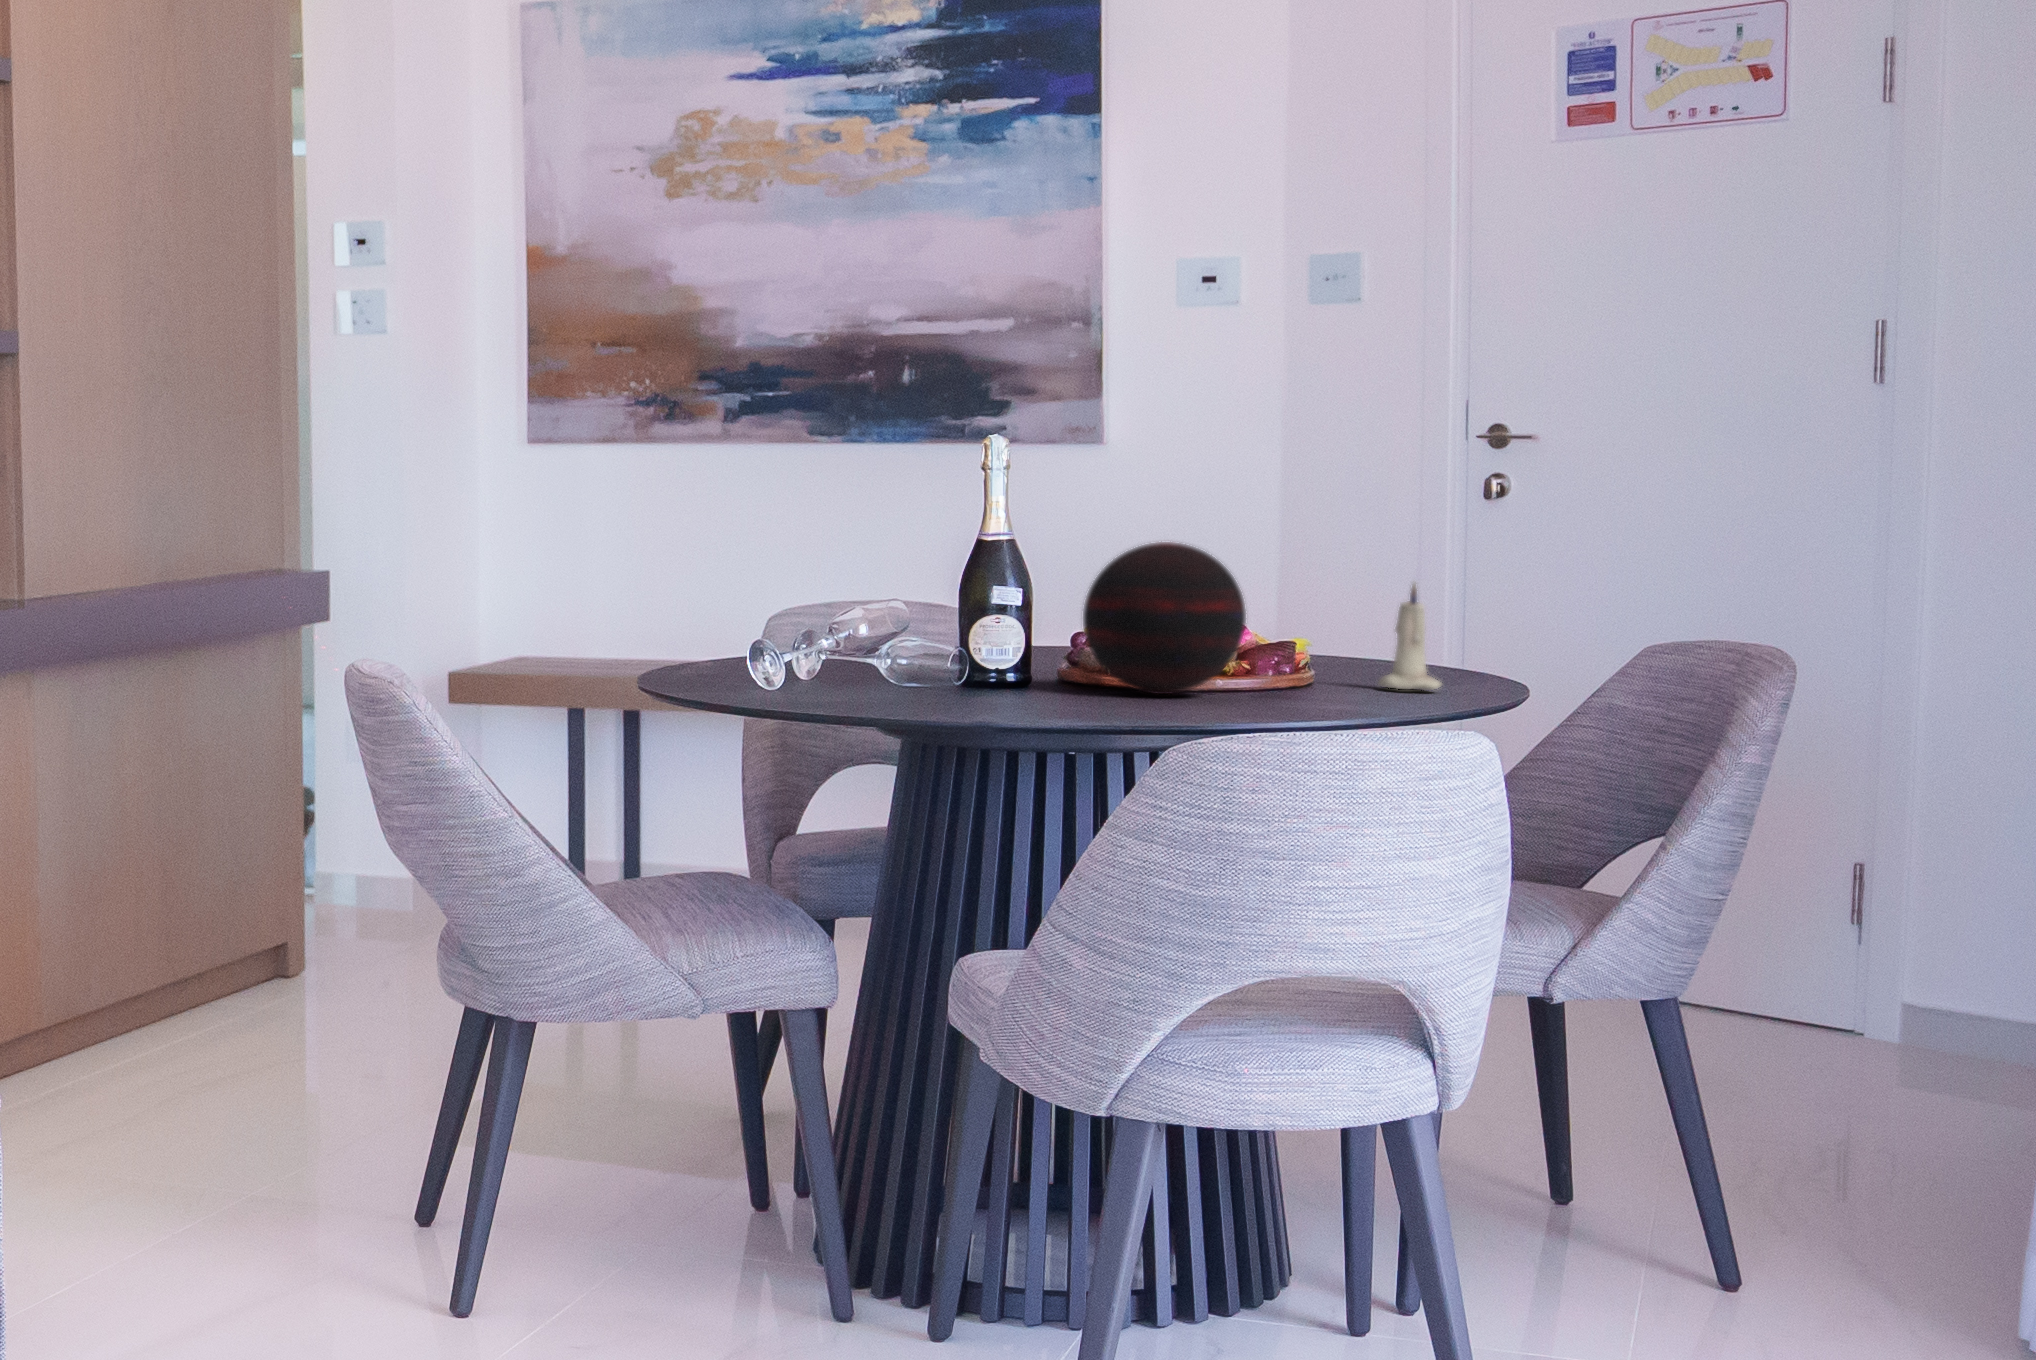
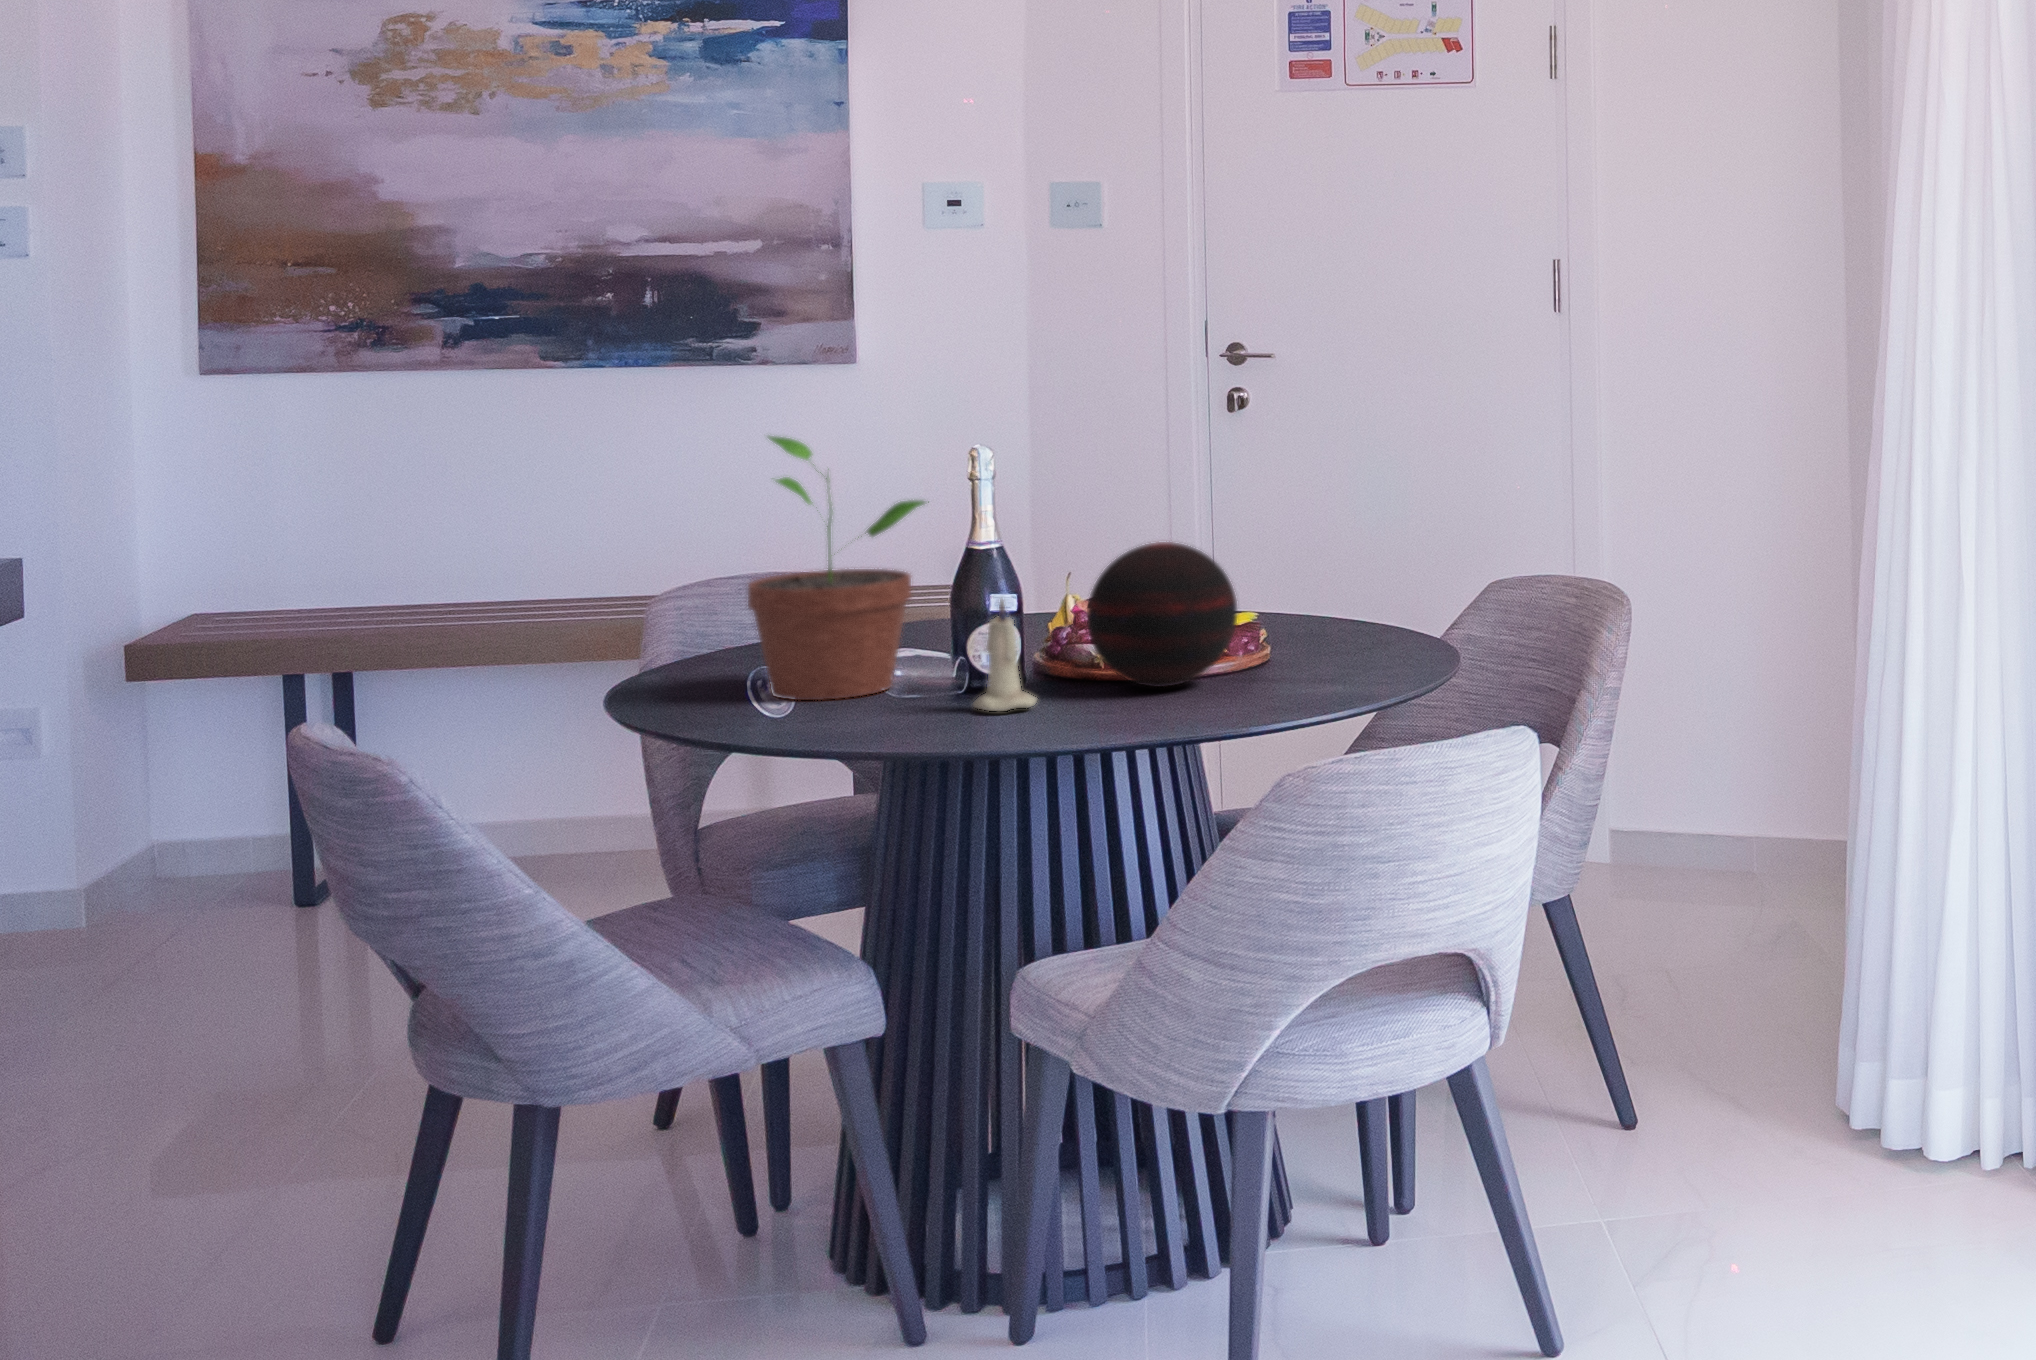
potted plant: none [776,420,945,673] -> present [748,436,929,700]
candle: present [1379,585,1441,690] -> present [973,600,1036,711]

